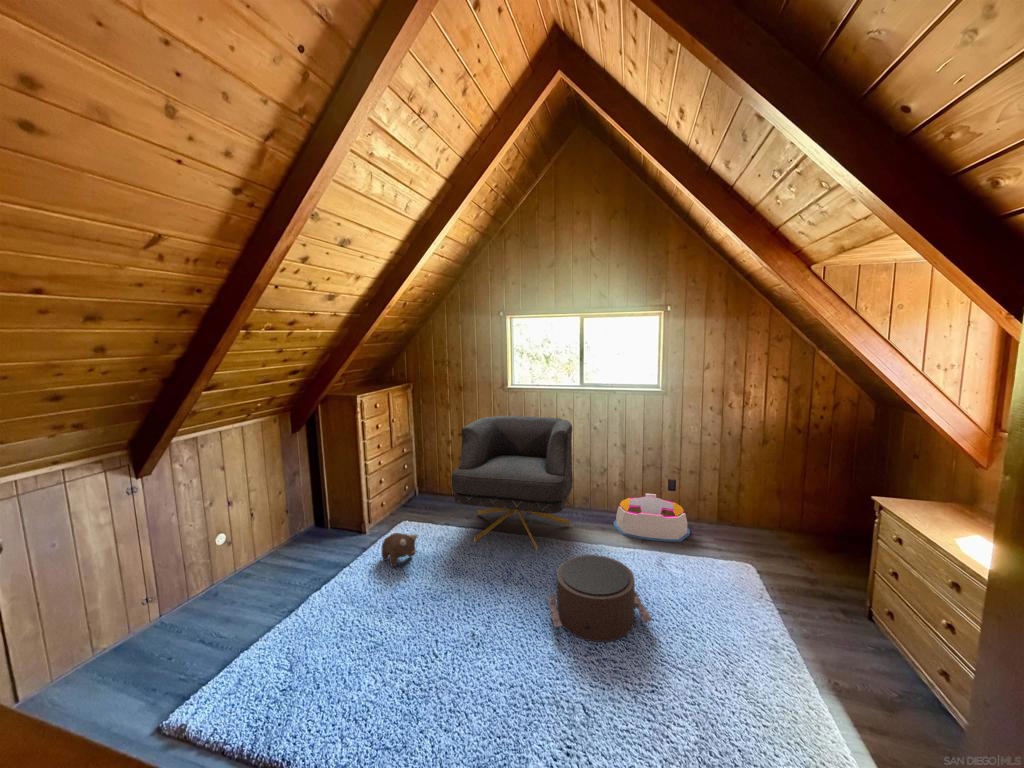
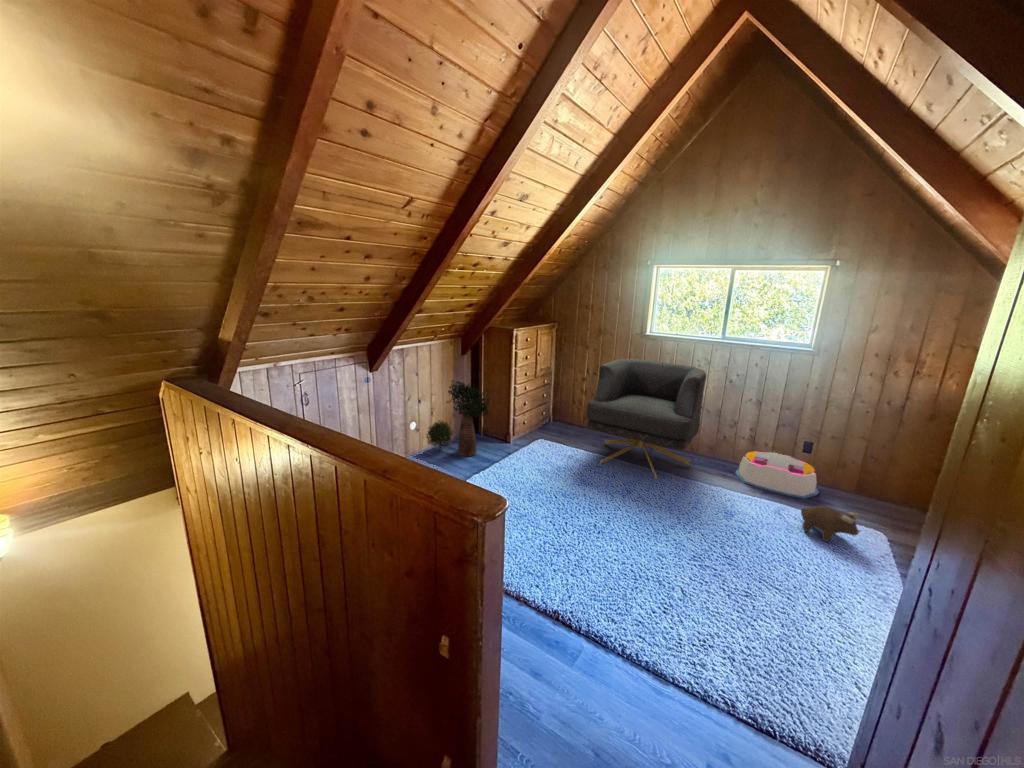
potted plant: none [239,468,330,567] -> present [427,381,489,456]
plush toy: present [382,533,417,567] -> present [801,506,861,542]
pouf: present [548,555,652,642] -> none [662,486,757,556]

